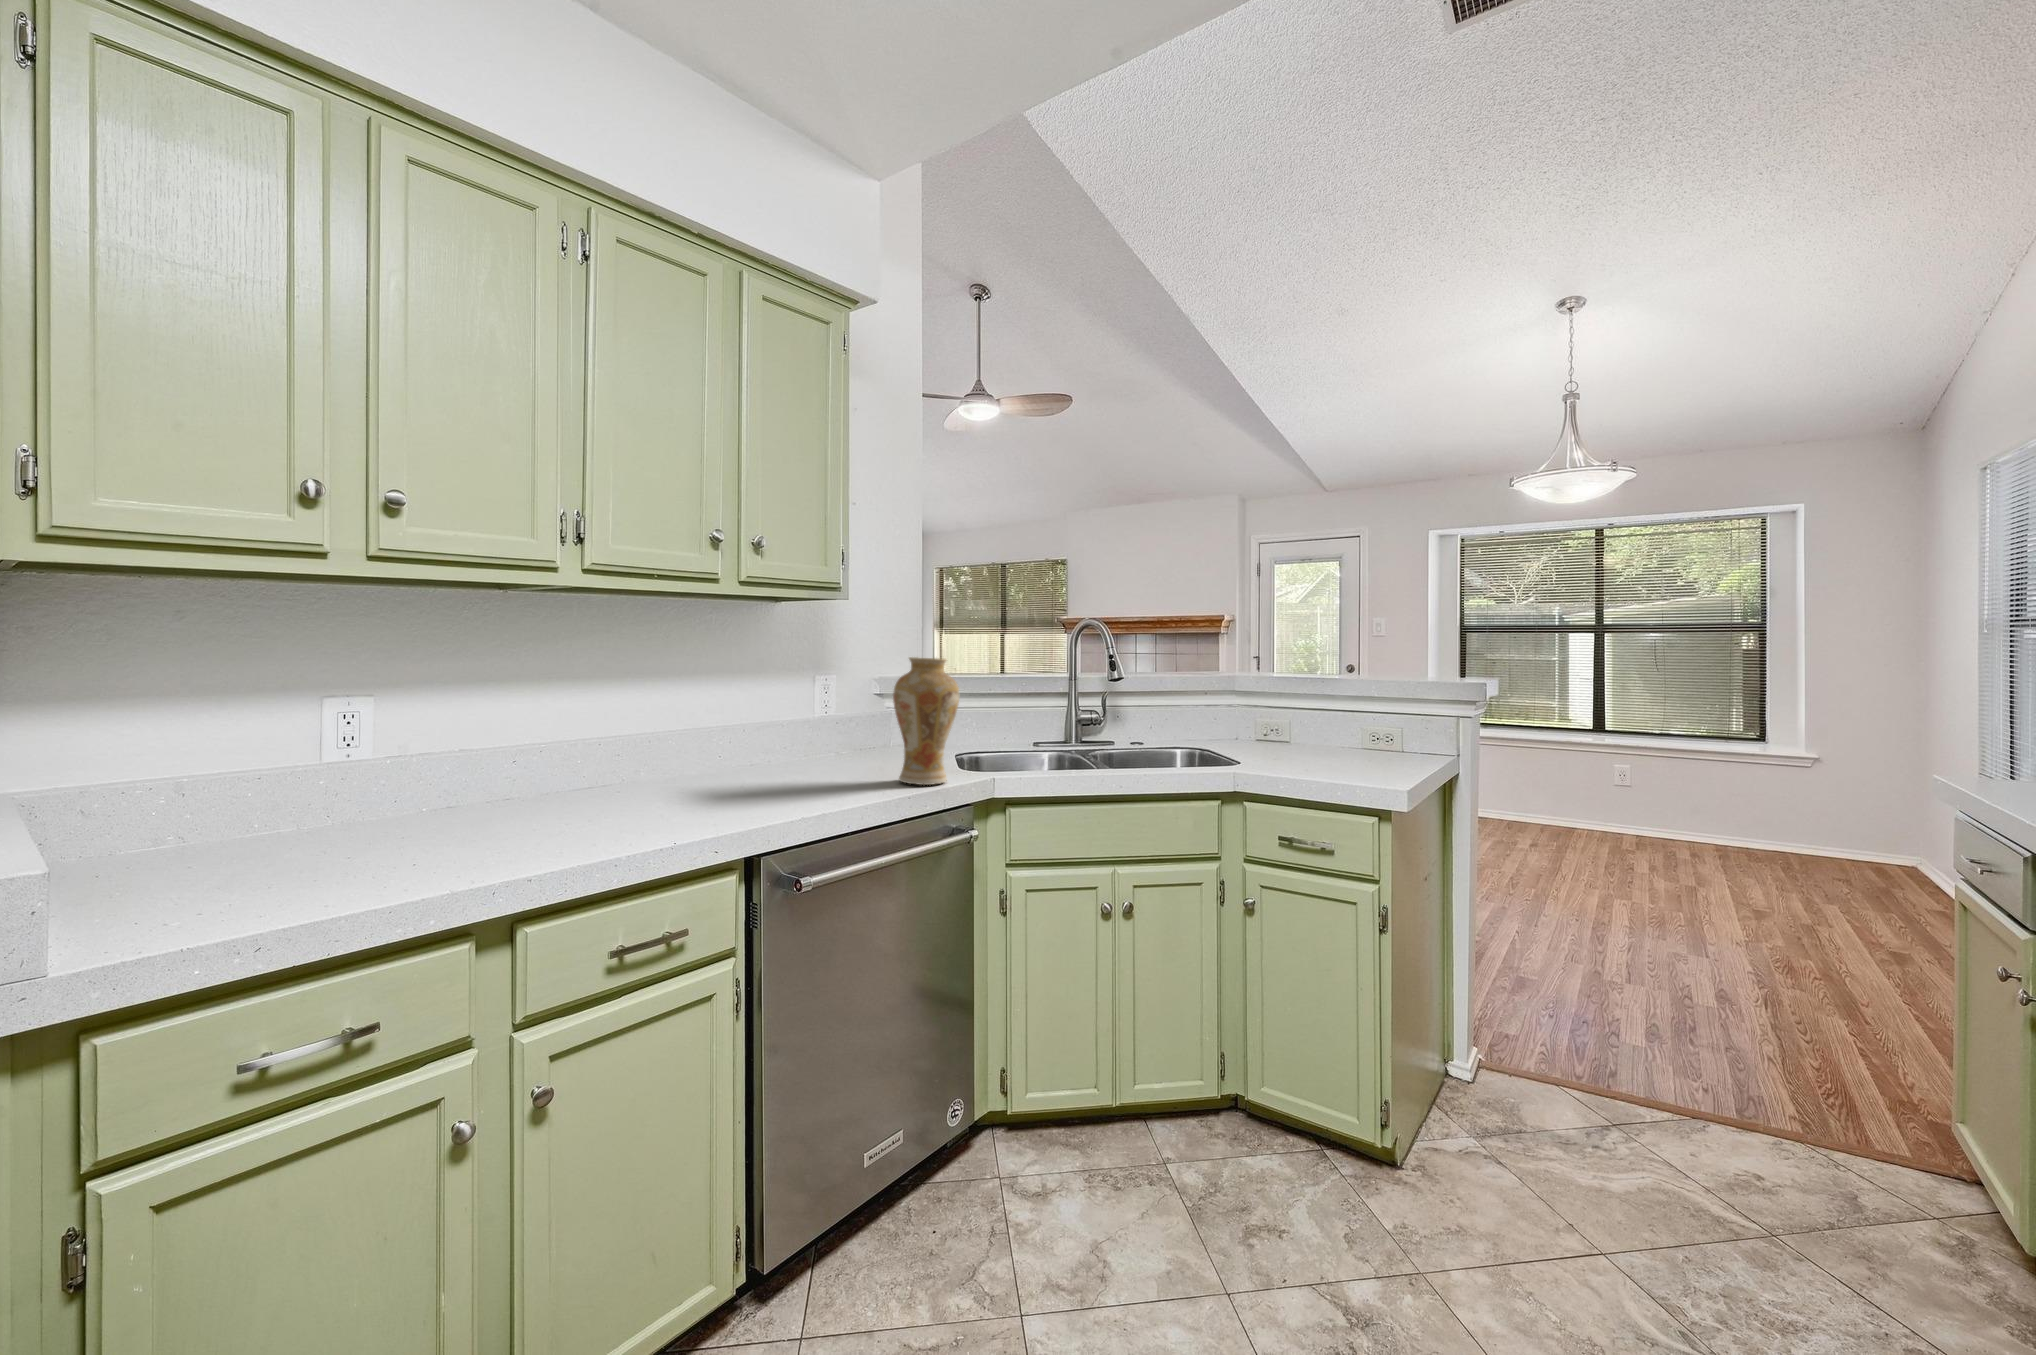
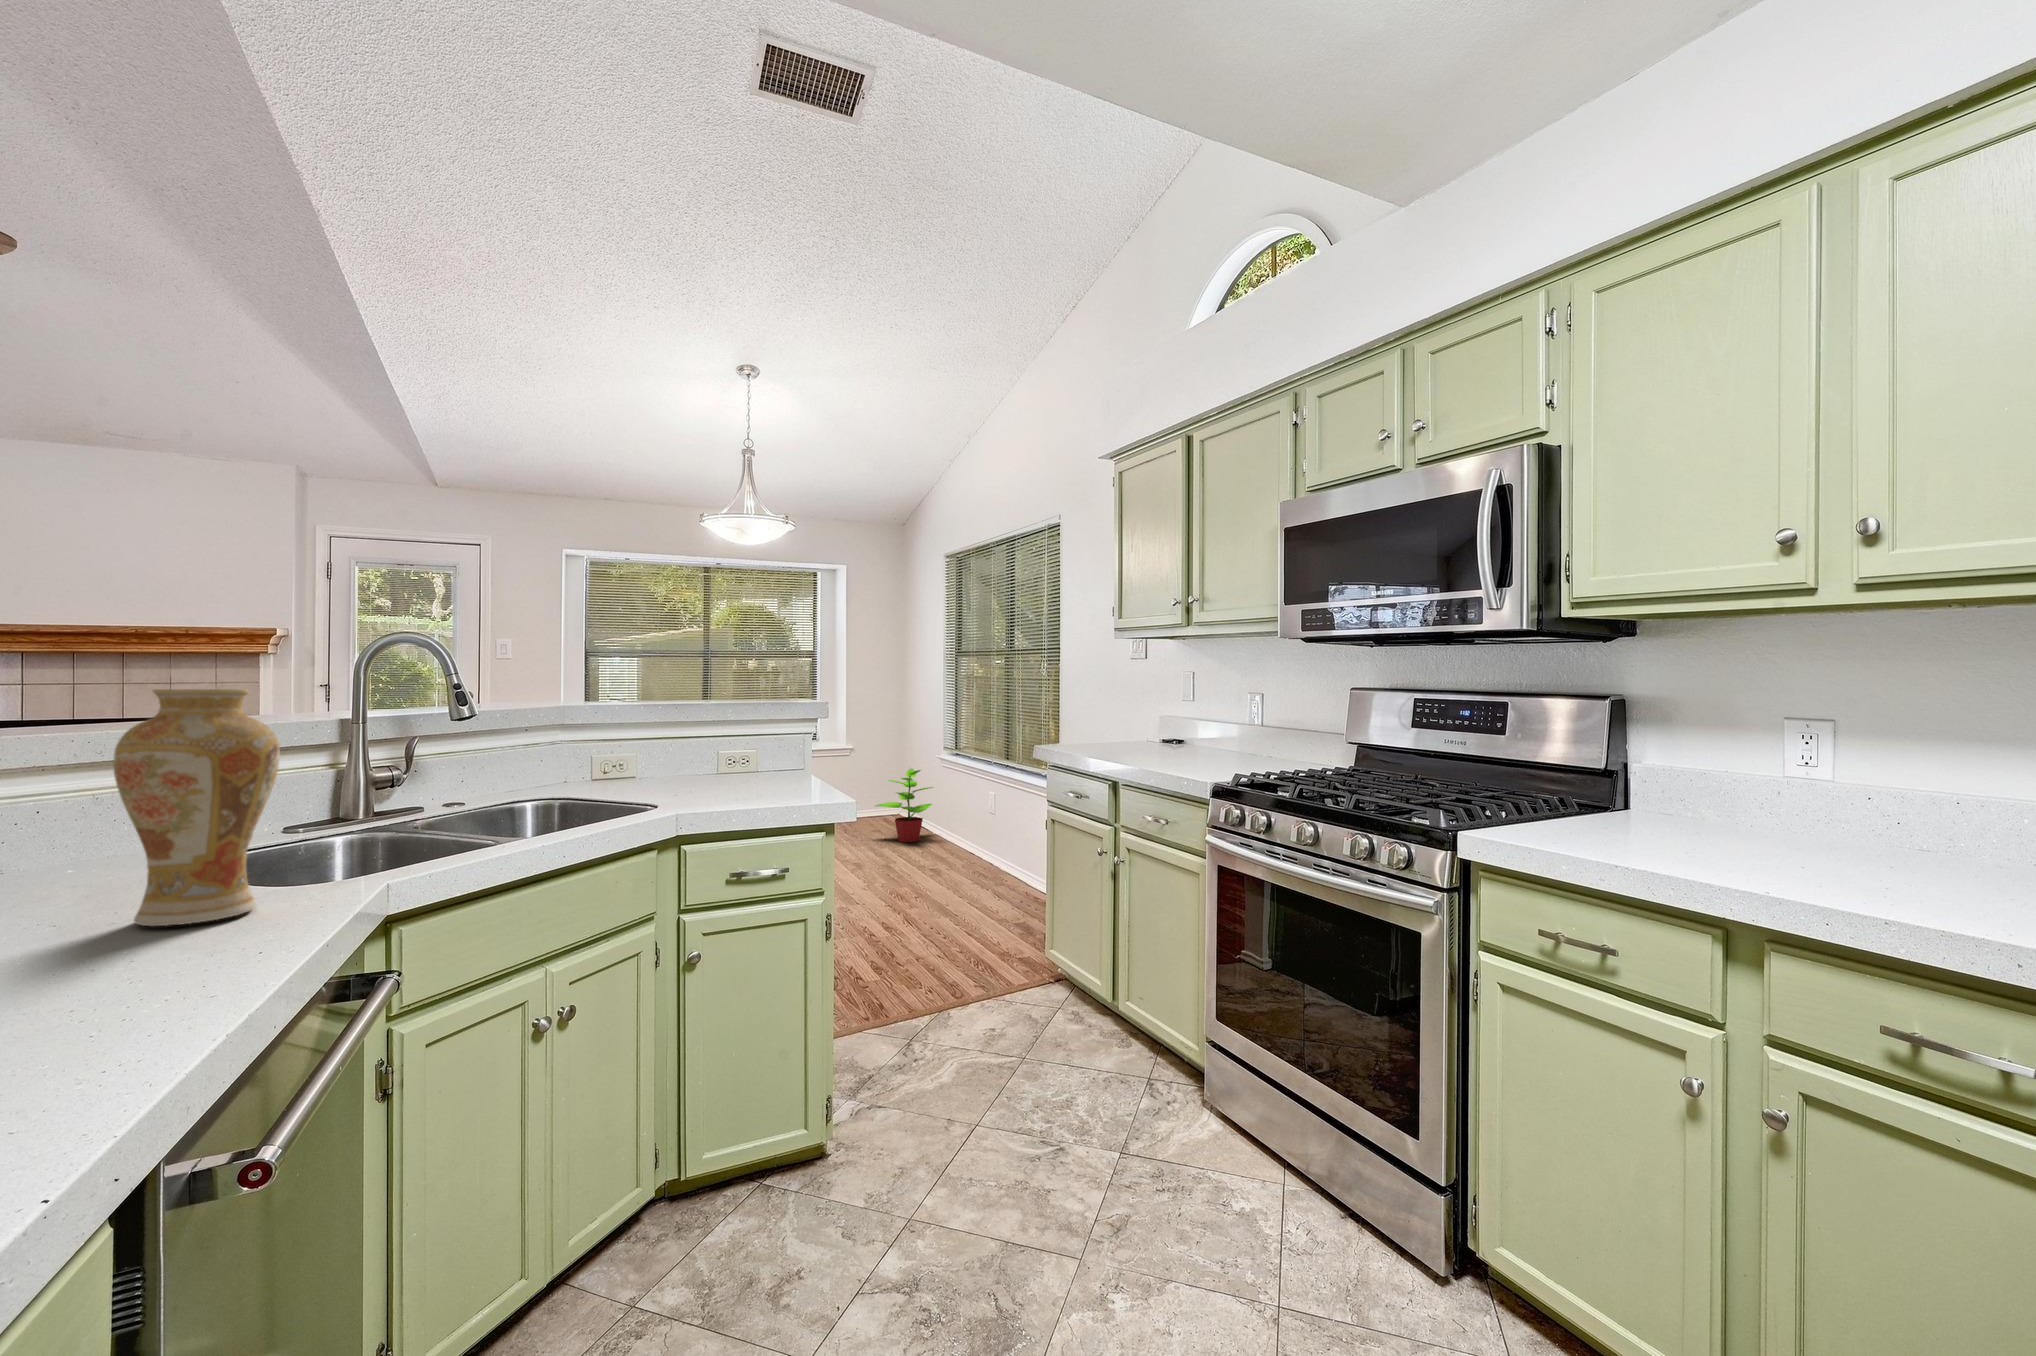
potted plant: none [1827,796,1952,910] -> present [876,769,934,842]

